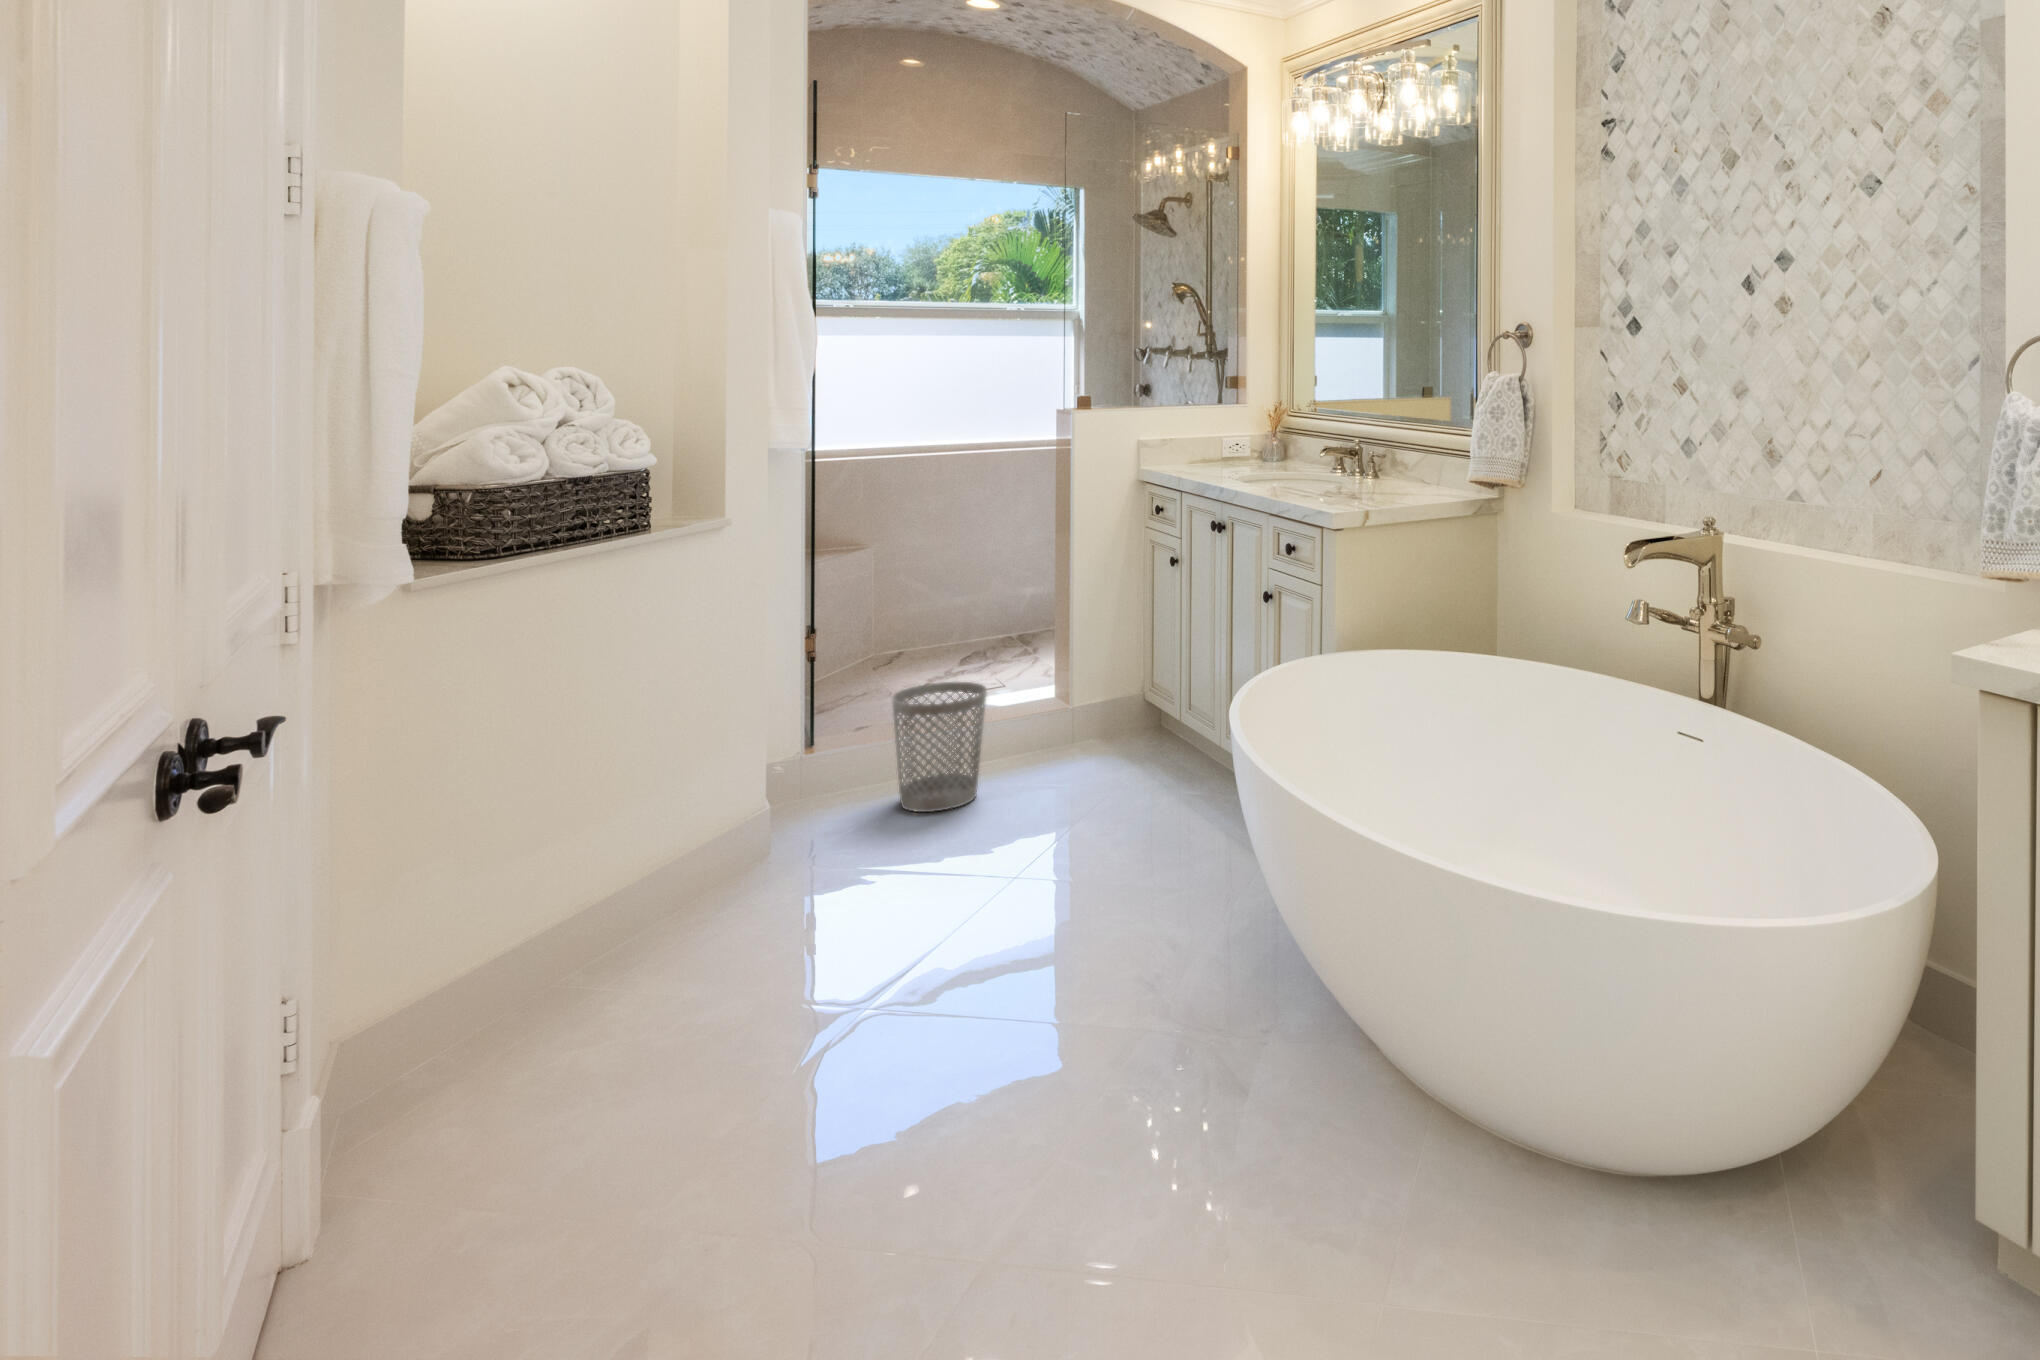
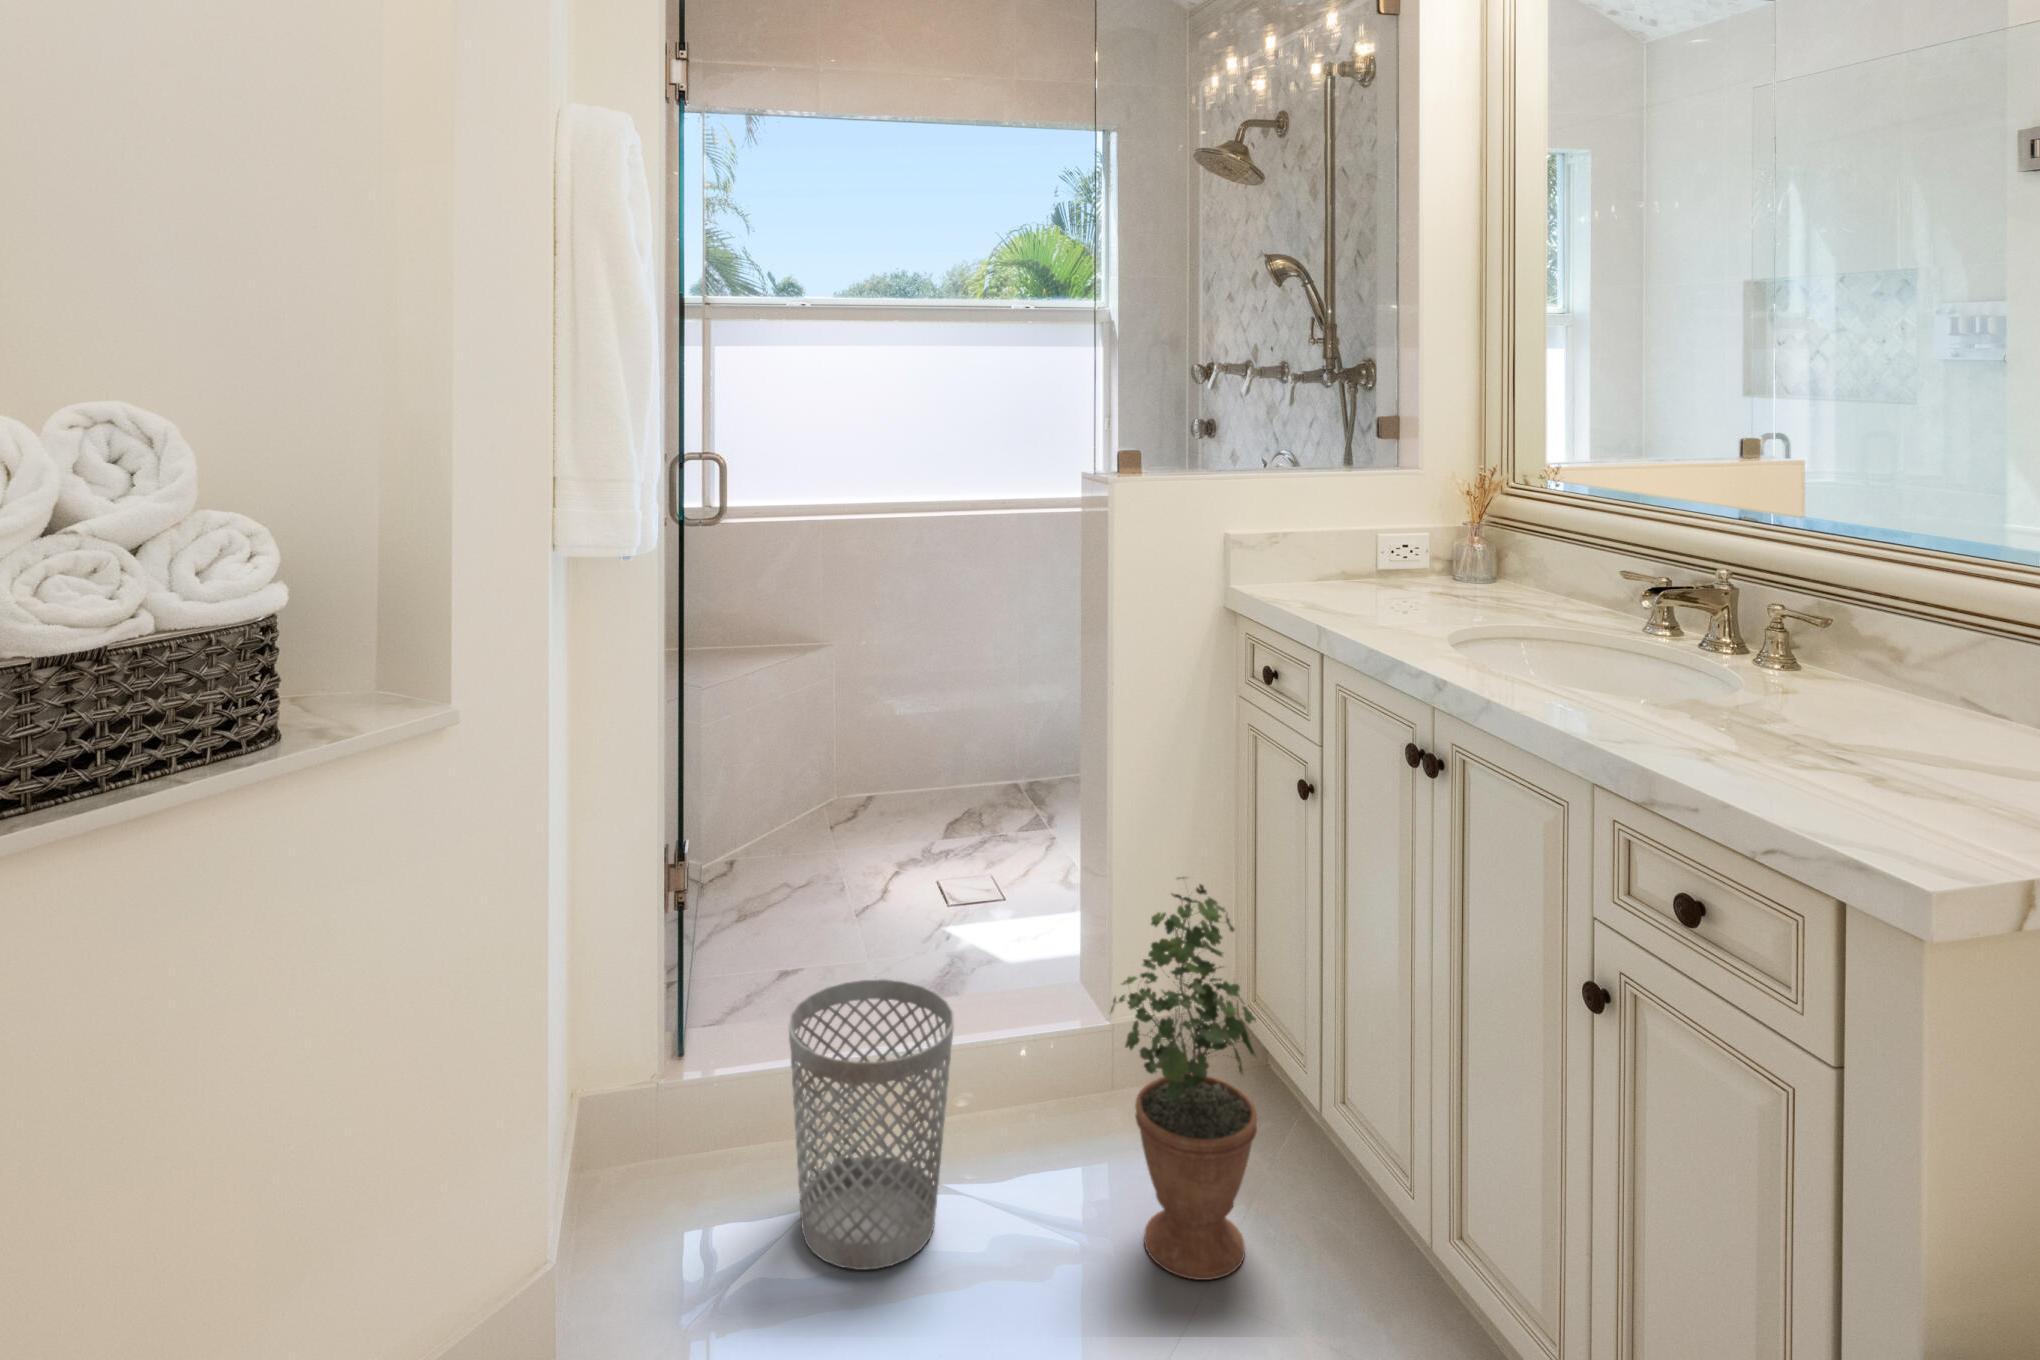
potted plant: none [1072,607,1149,790] -> present [1111,877,1257,1280]

